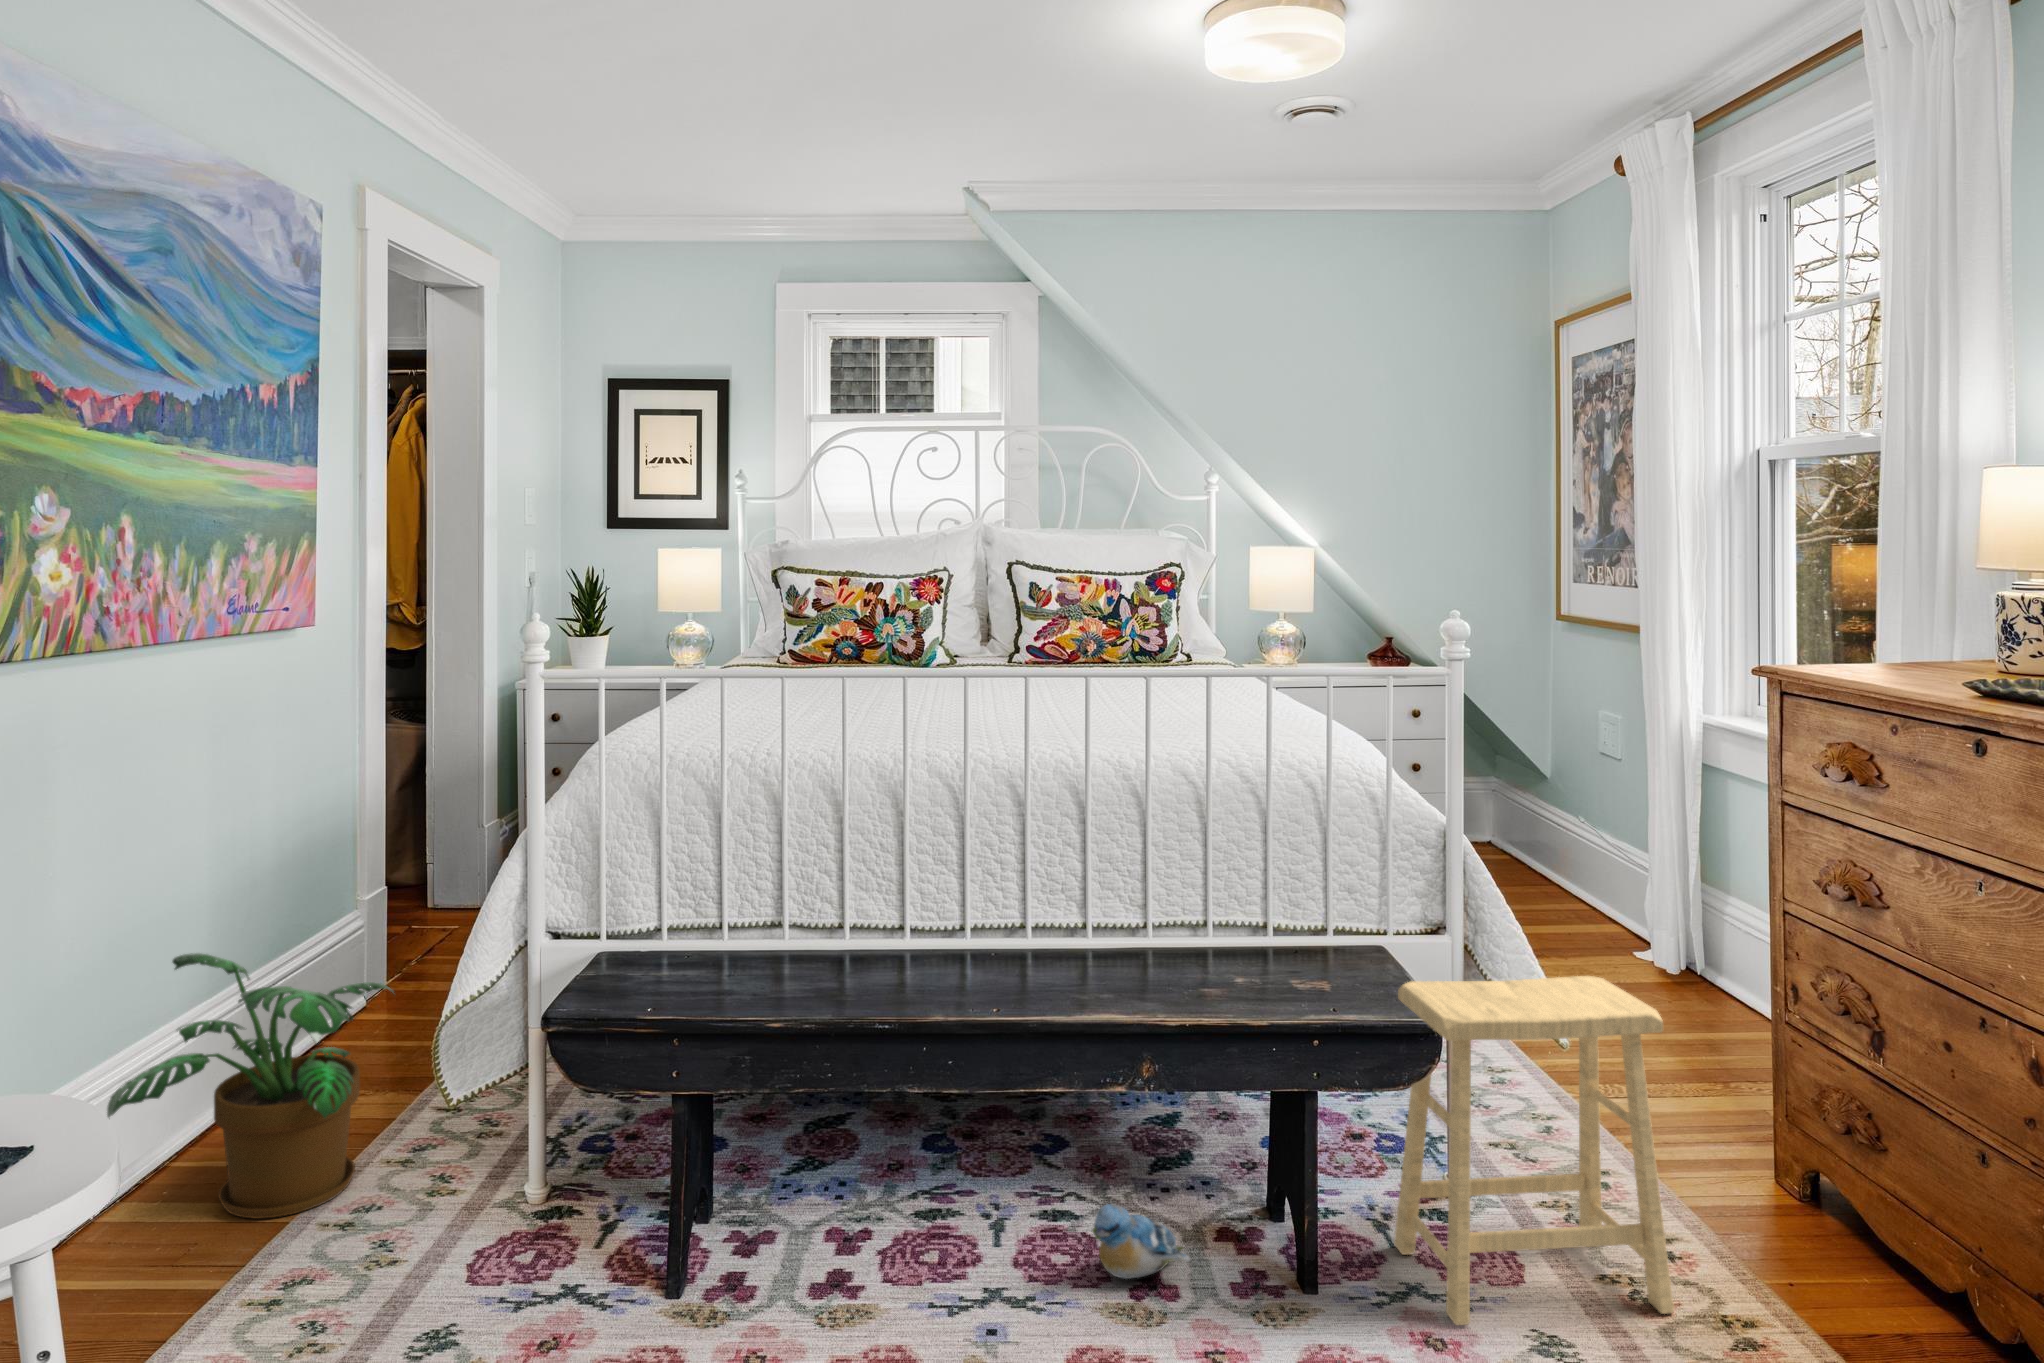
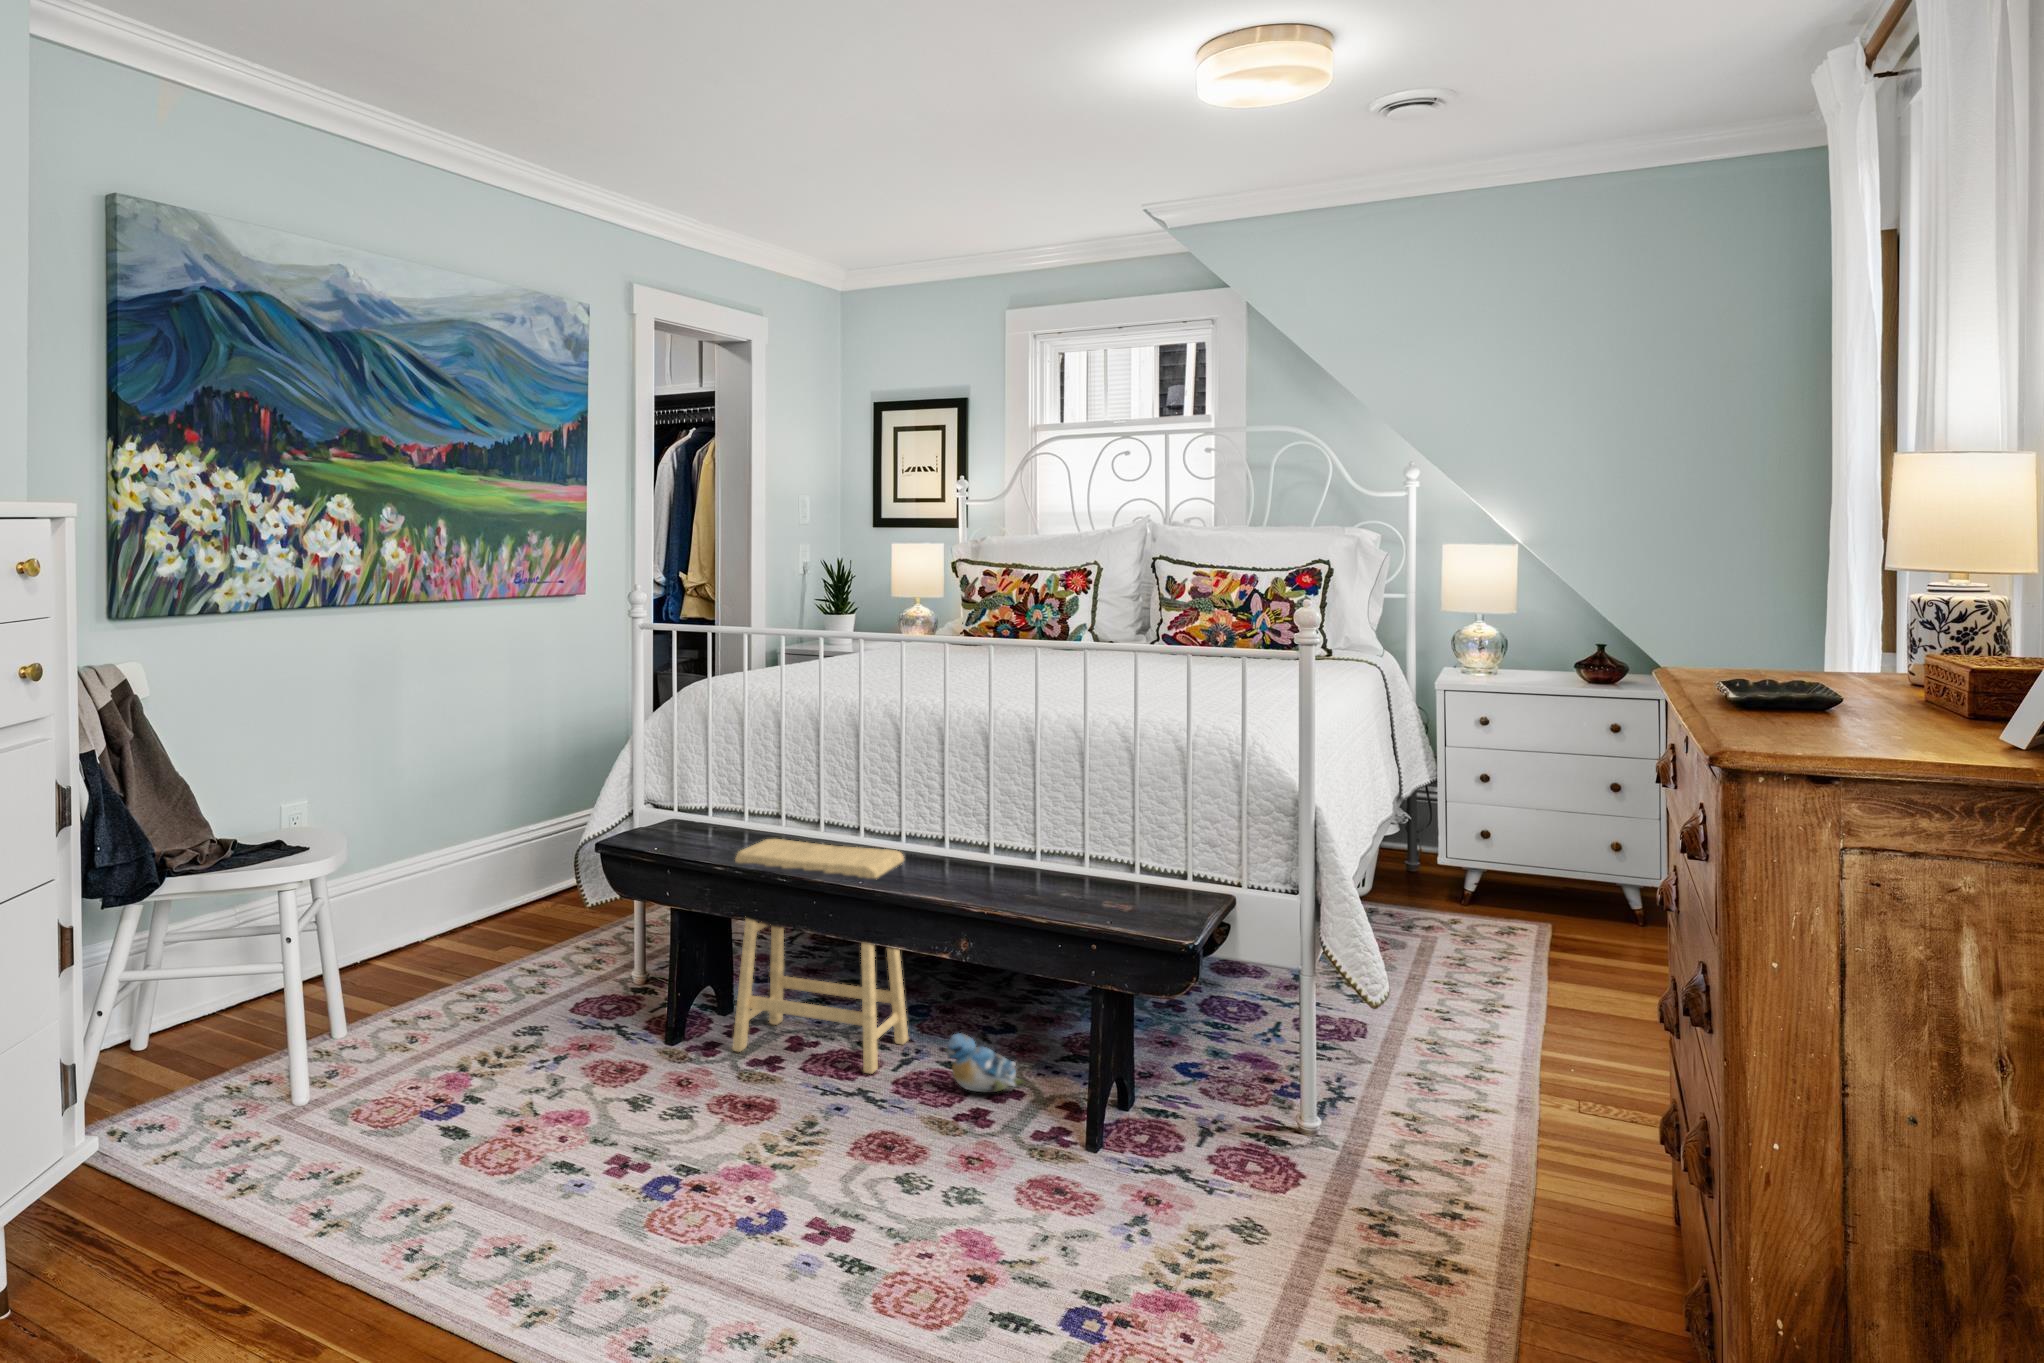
potted plant: present [107,953,393,1219] -> none [422,799,580,966]
footstool: present [1394,976,1674,1326] -> present [732,839,908,1074]

